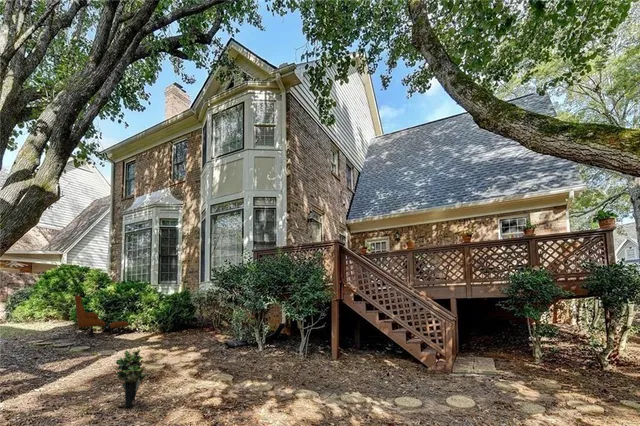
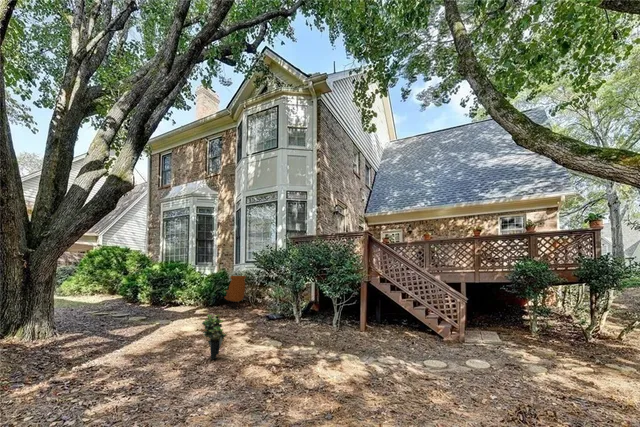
lounge chair: present [75,295,129,337] -> present [224,276,246,309]

